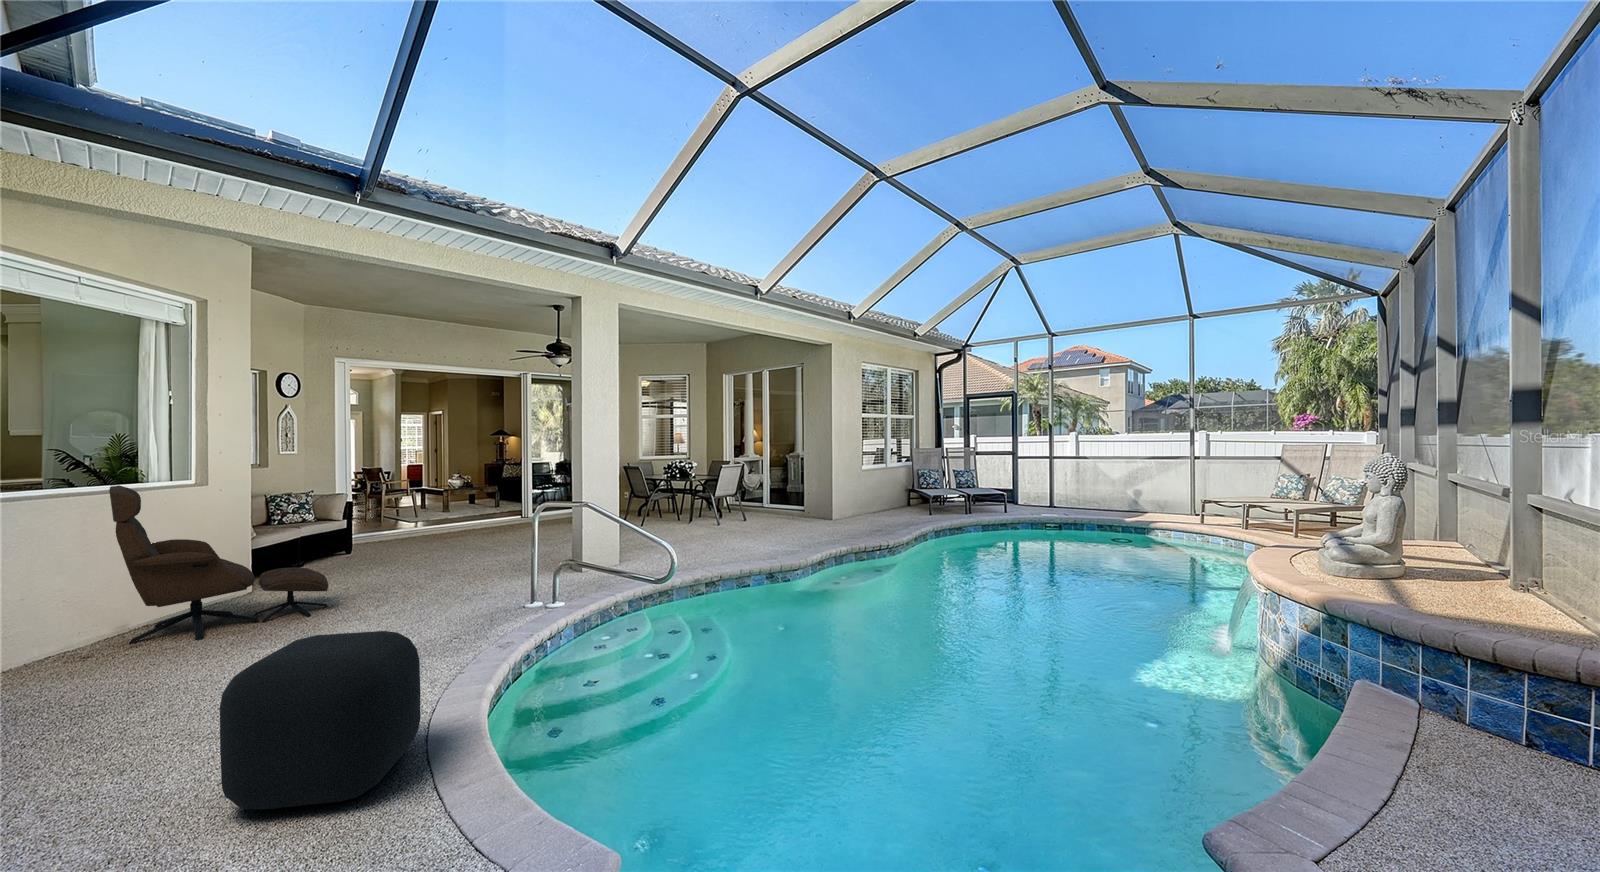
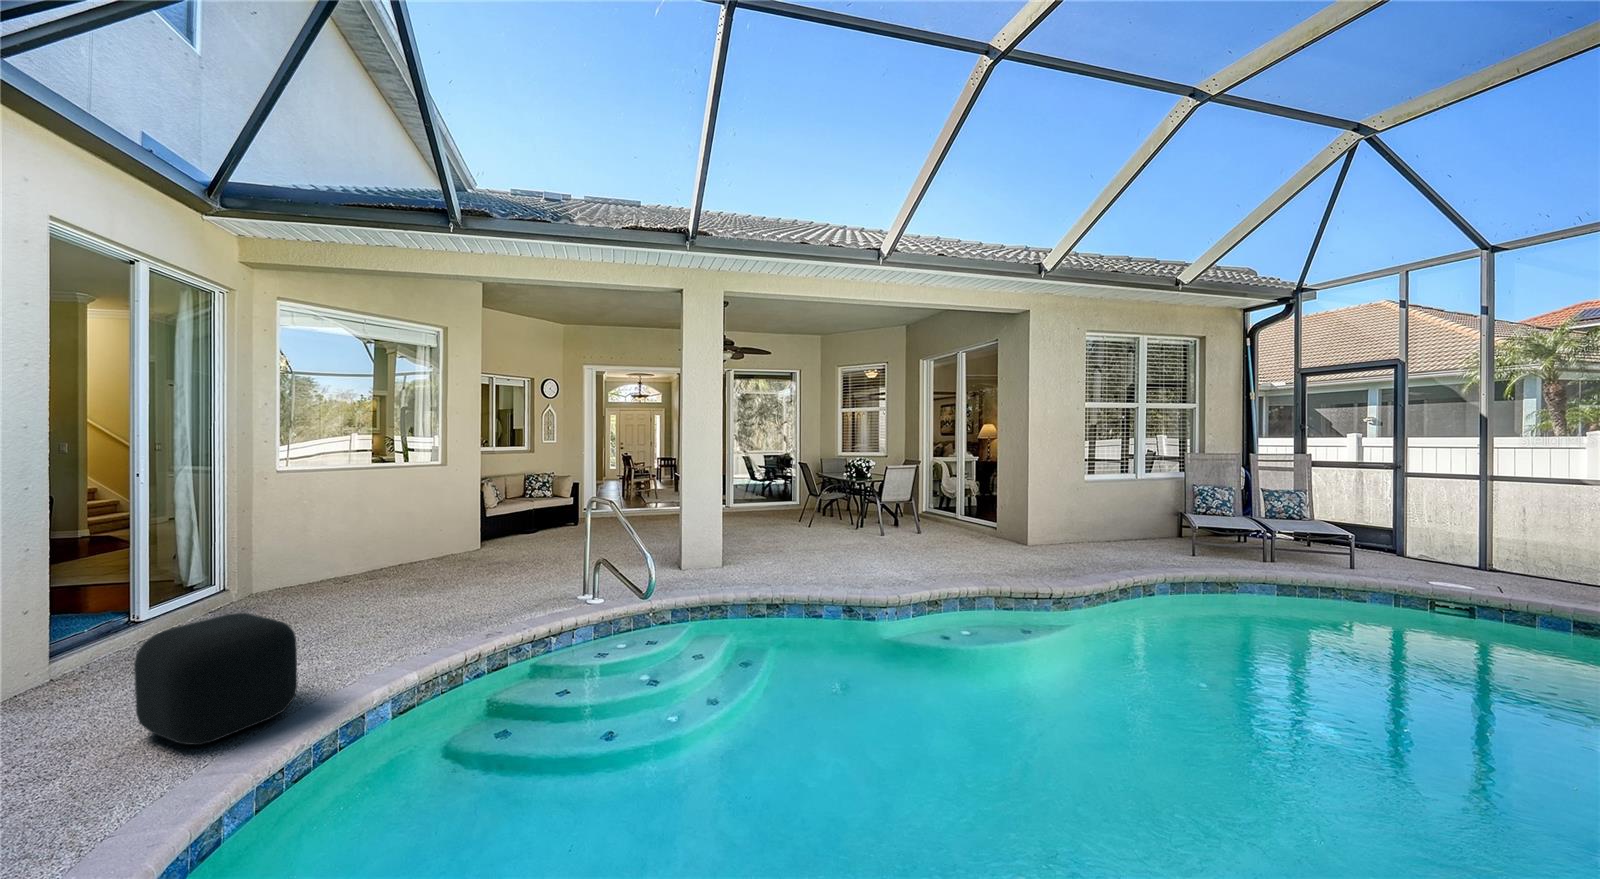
lounge chair: present [109,485,328,644] -> none [342,470,484,584]

